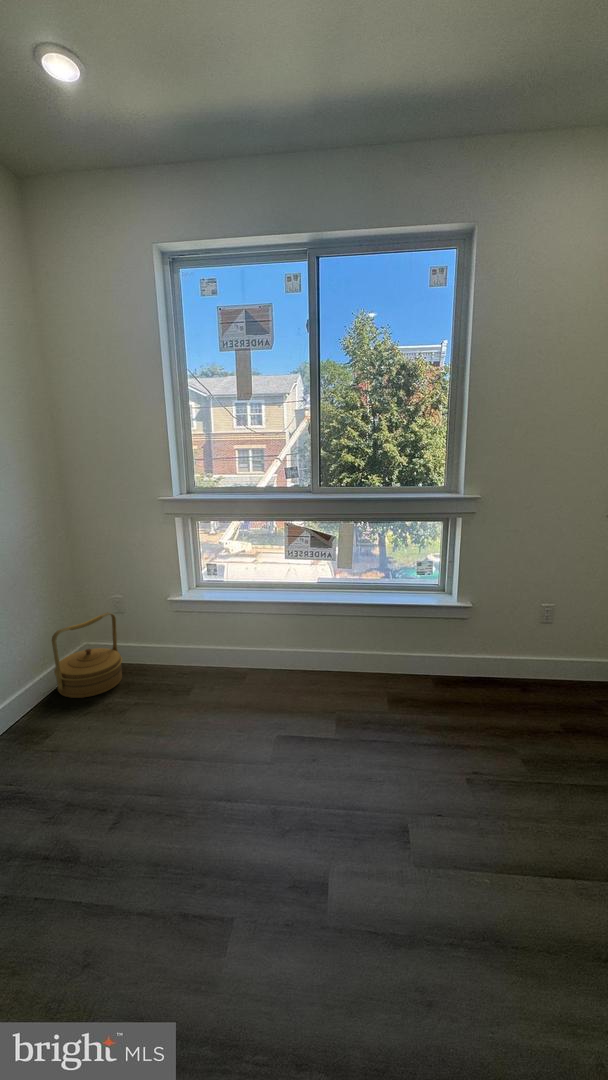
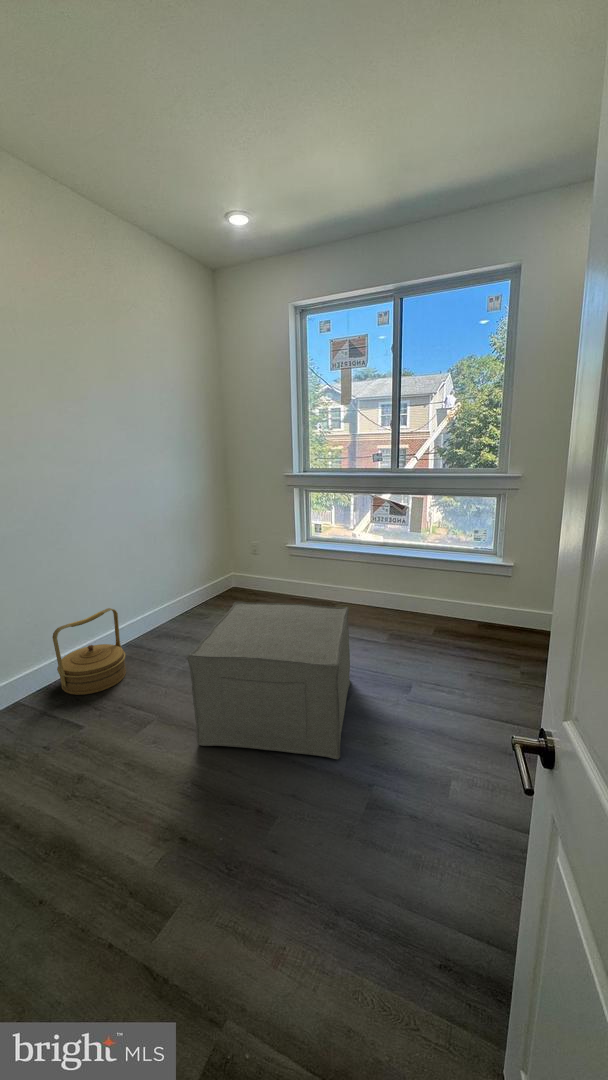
ottoman: none [188,609,344,767] -> present [187,602,350,759]

